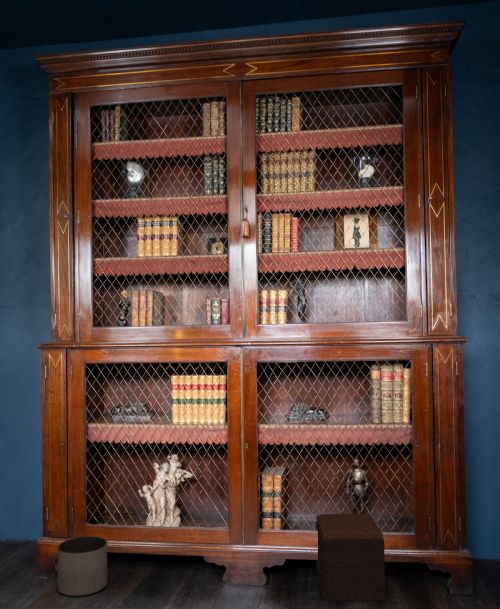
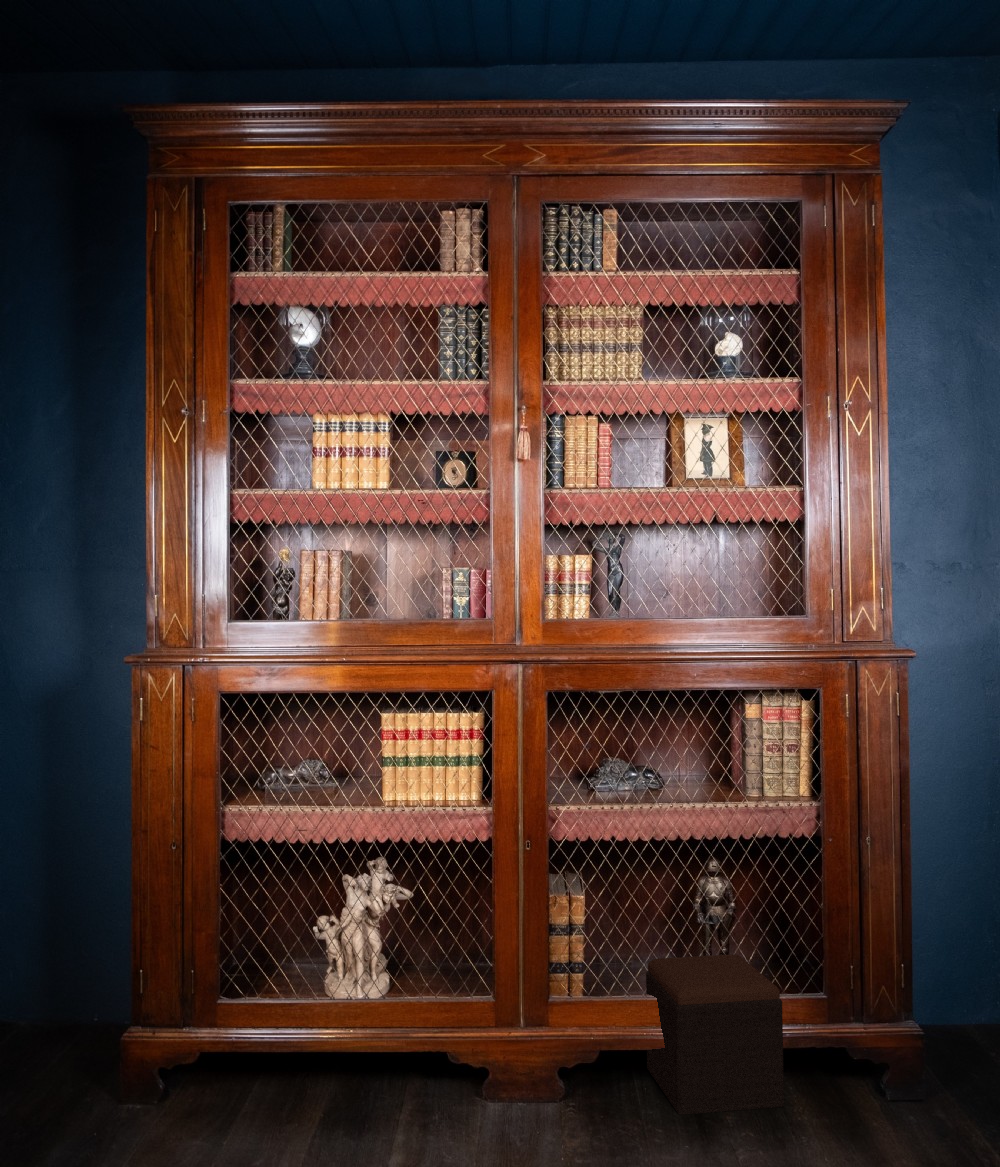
planter: present [57,537,107,597] -> none [177,1020,272,1139]

